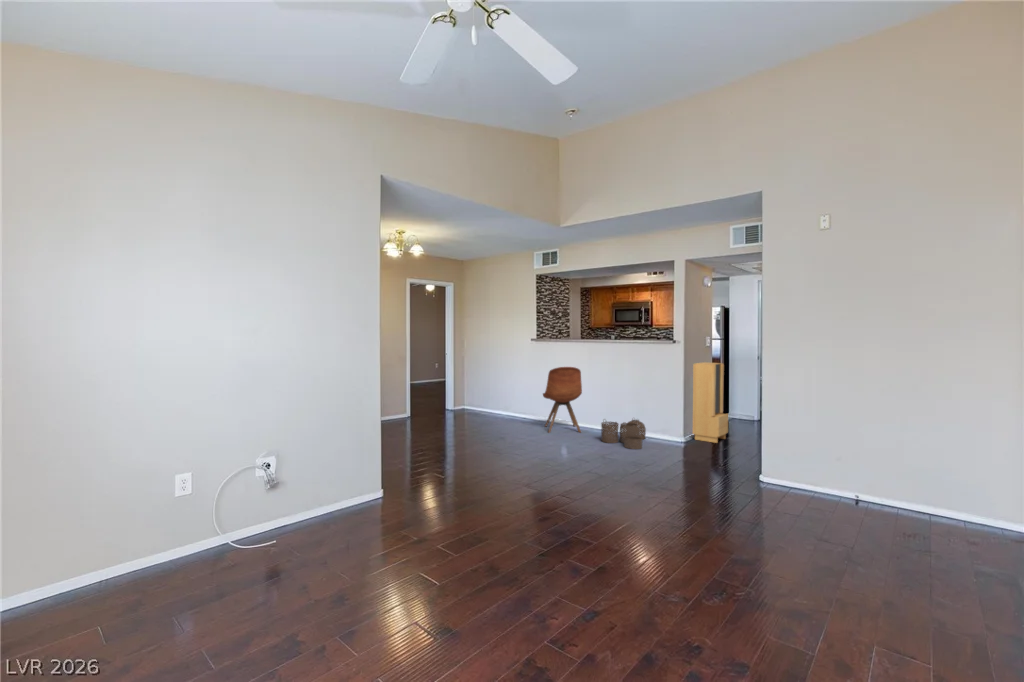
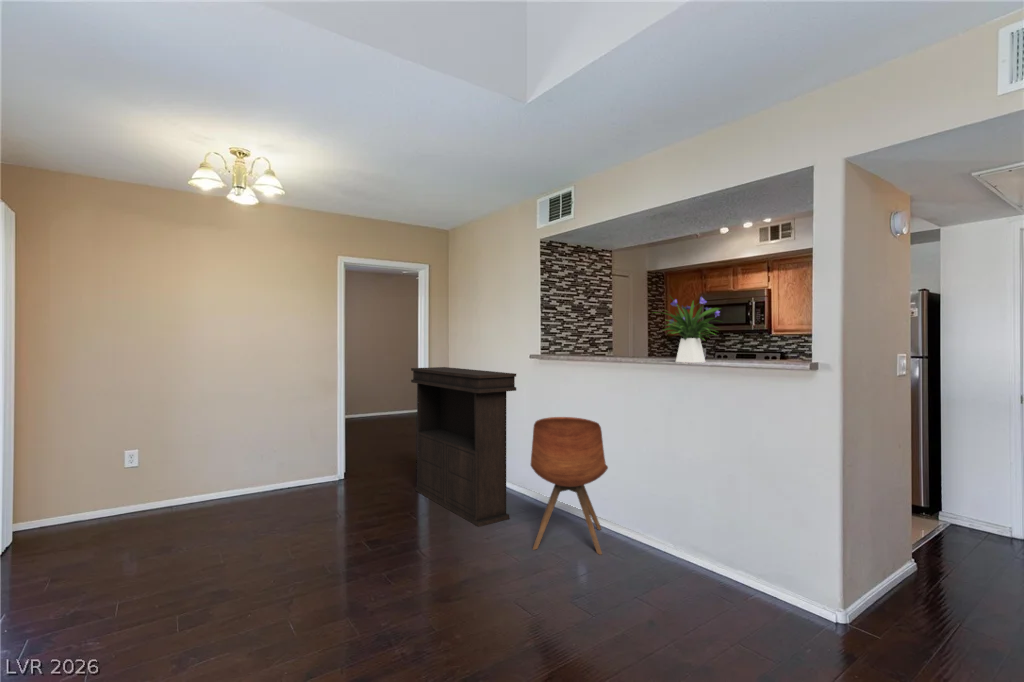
flower arrangement: none [605,309,636,341] -> present [664,297,721,363]
console table: none [460,347,531,428] -> present [411,367,516,527]
storage cabinet: present [693,362,728,443] -> none [872,418,975,643]
woven basket: present [601,420,646,449] -> none [632,541,745,654]

